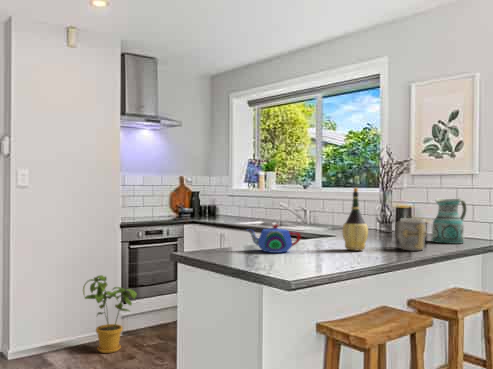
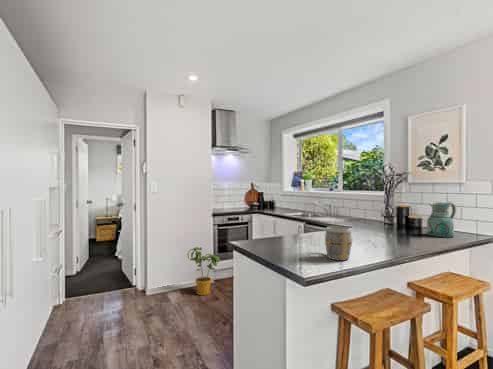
wine bottle: present [342,188,368,250] -> none [353,196,374,244]
mug: present [395,218,427,251] -> present [325,226,352,261]
teapot: present [248,225,301,253] -> none [280,223,320,245]

